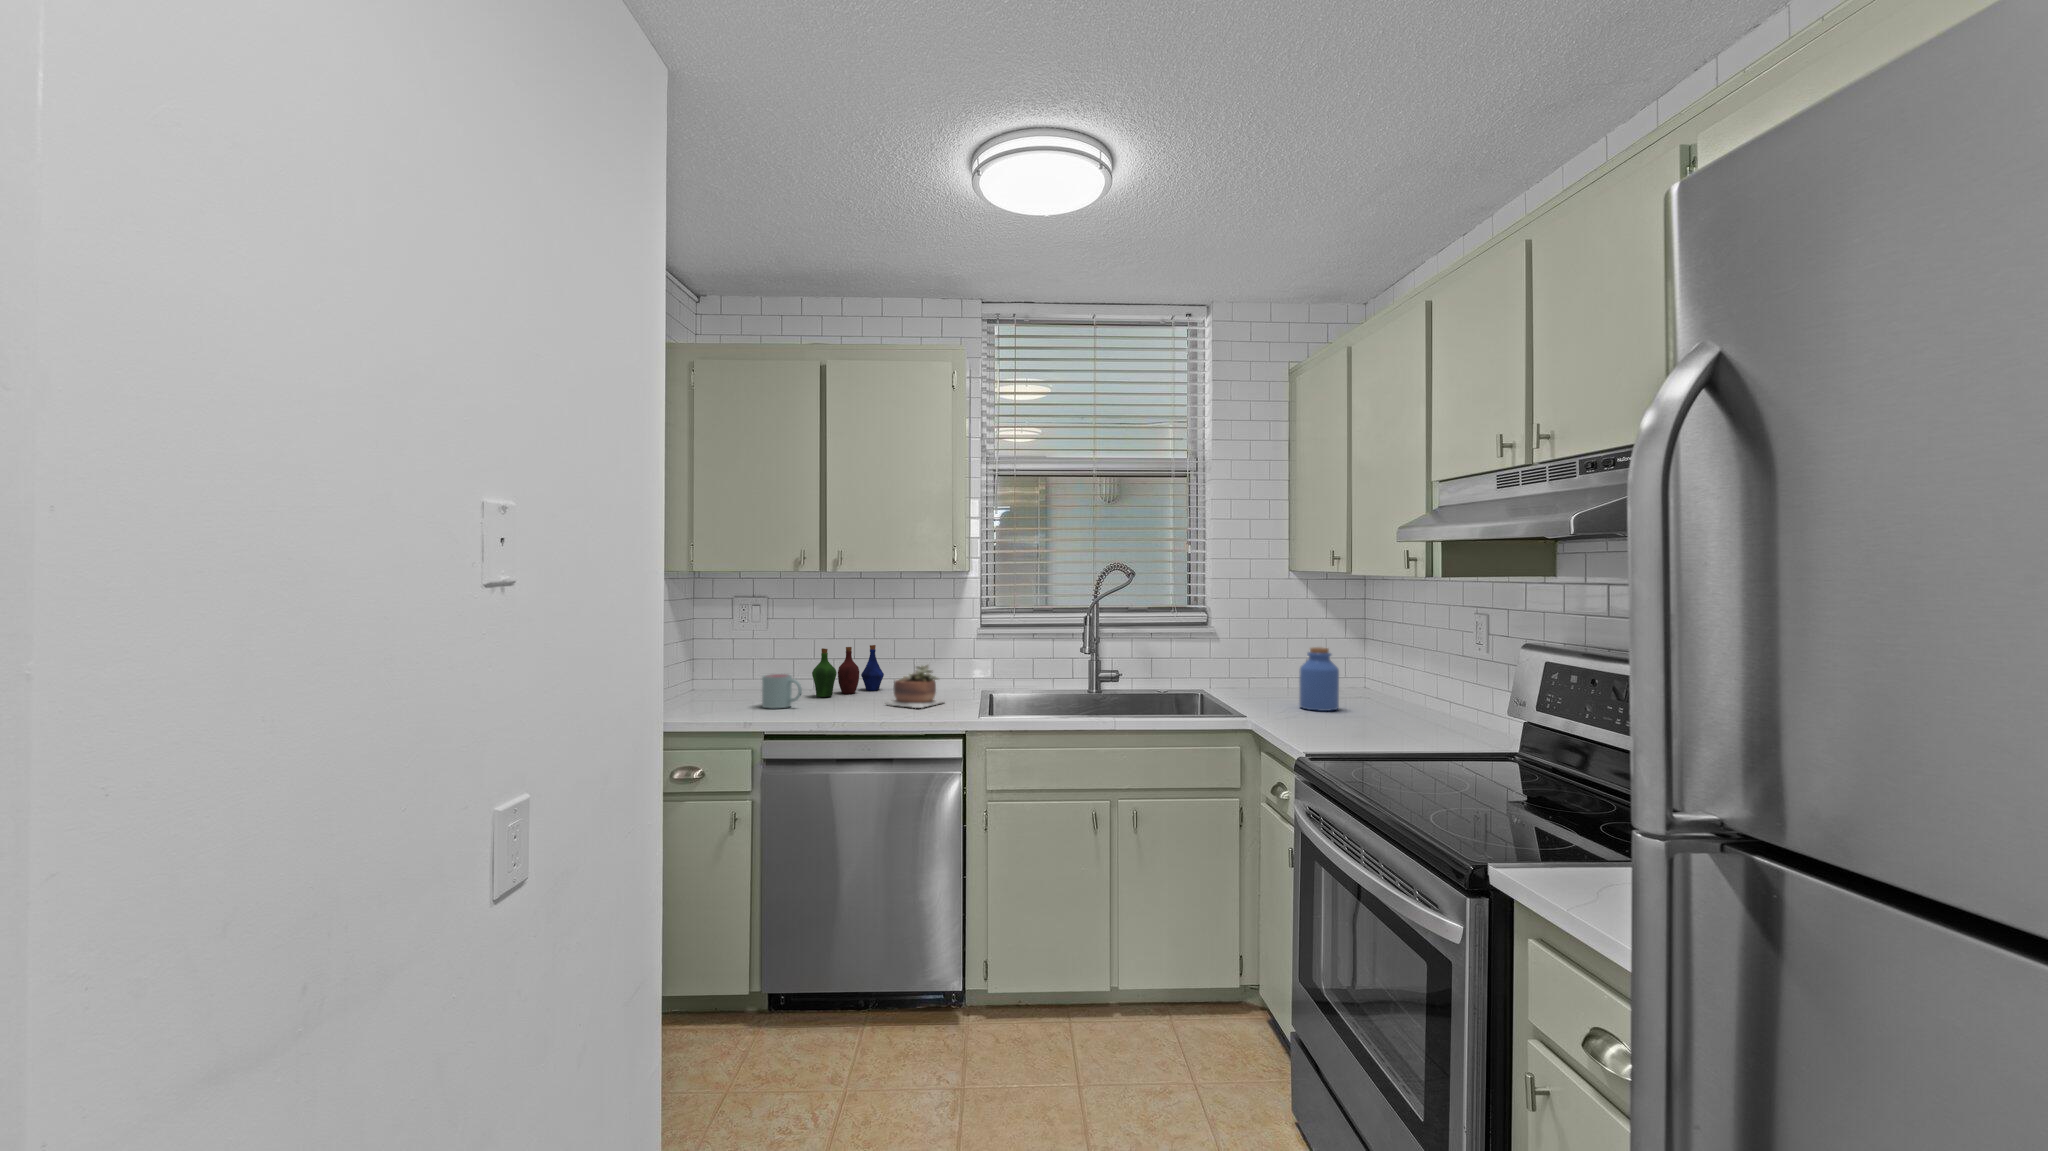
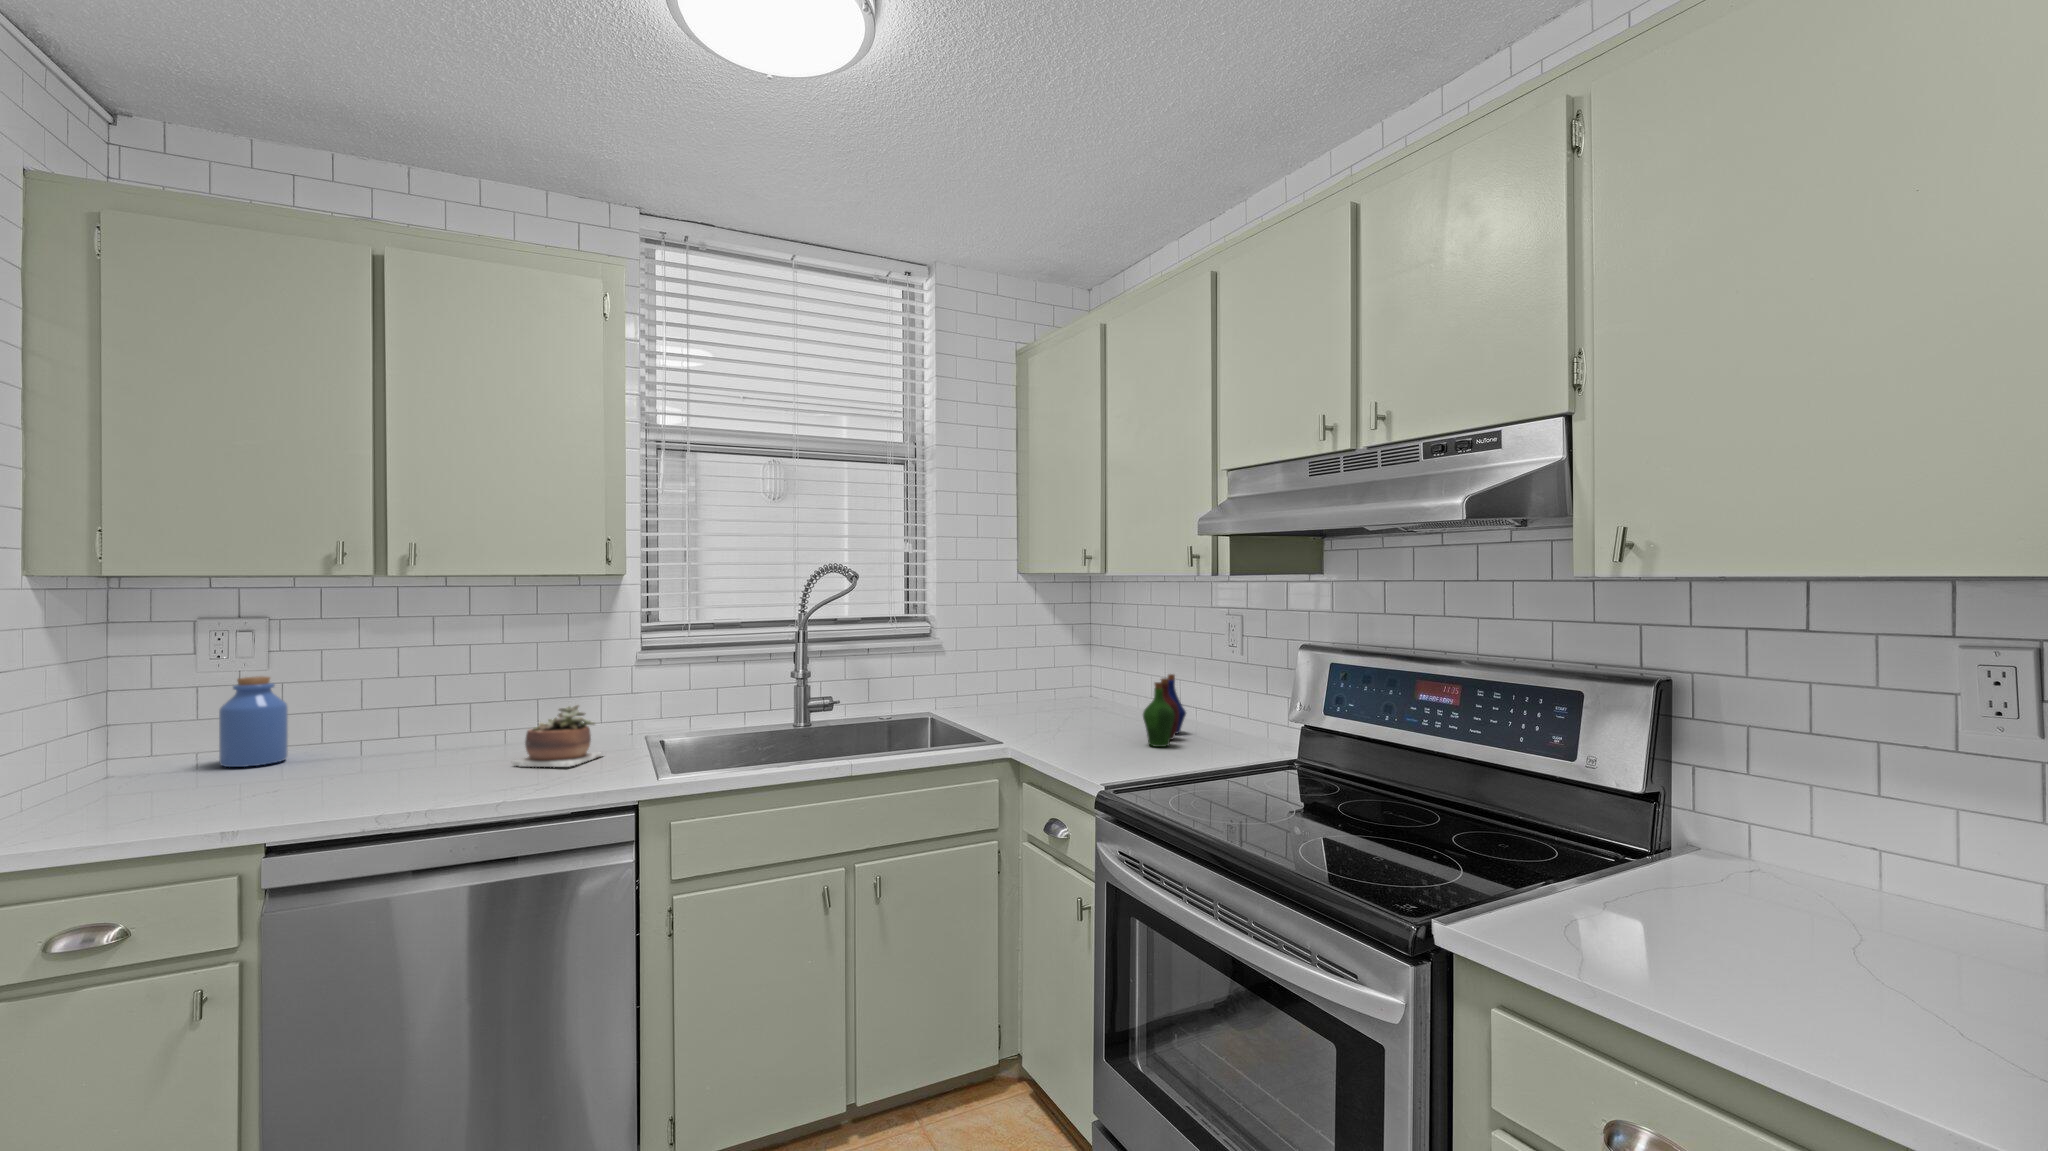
bottle: present [812,645,884,697] -> present [1143,674,1186,747]
jar: present [1299,647,1339,711] -> present [219,676,288,767]
mug: present [762,674,802,708] -> none [302,733,374,788]

